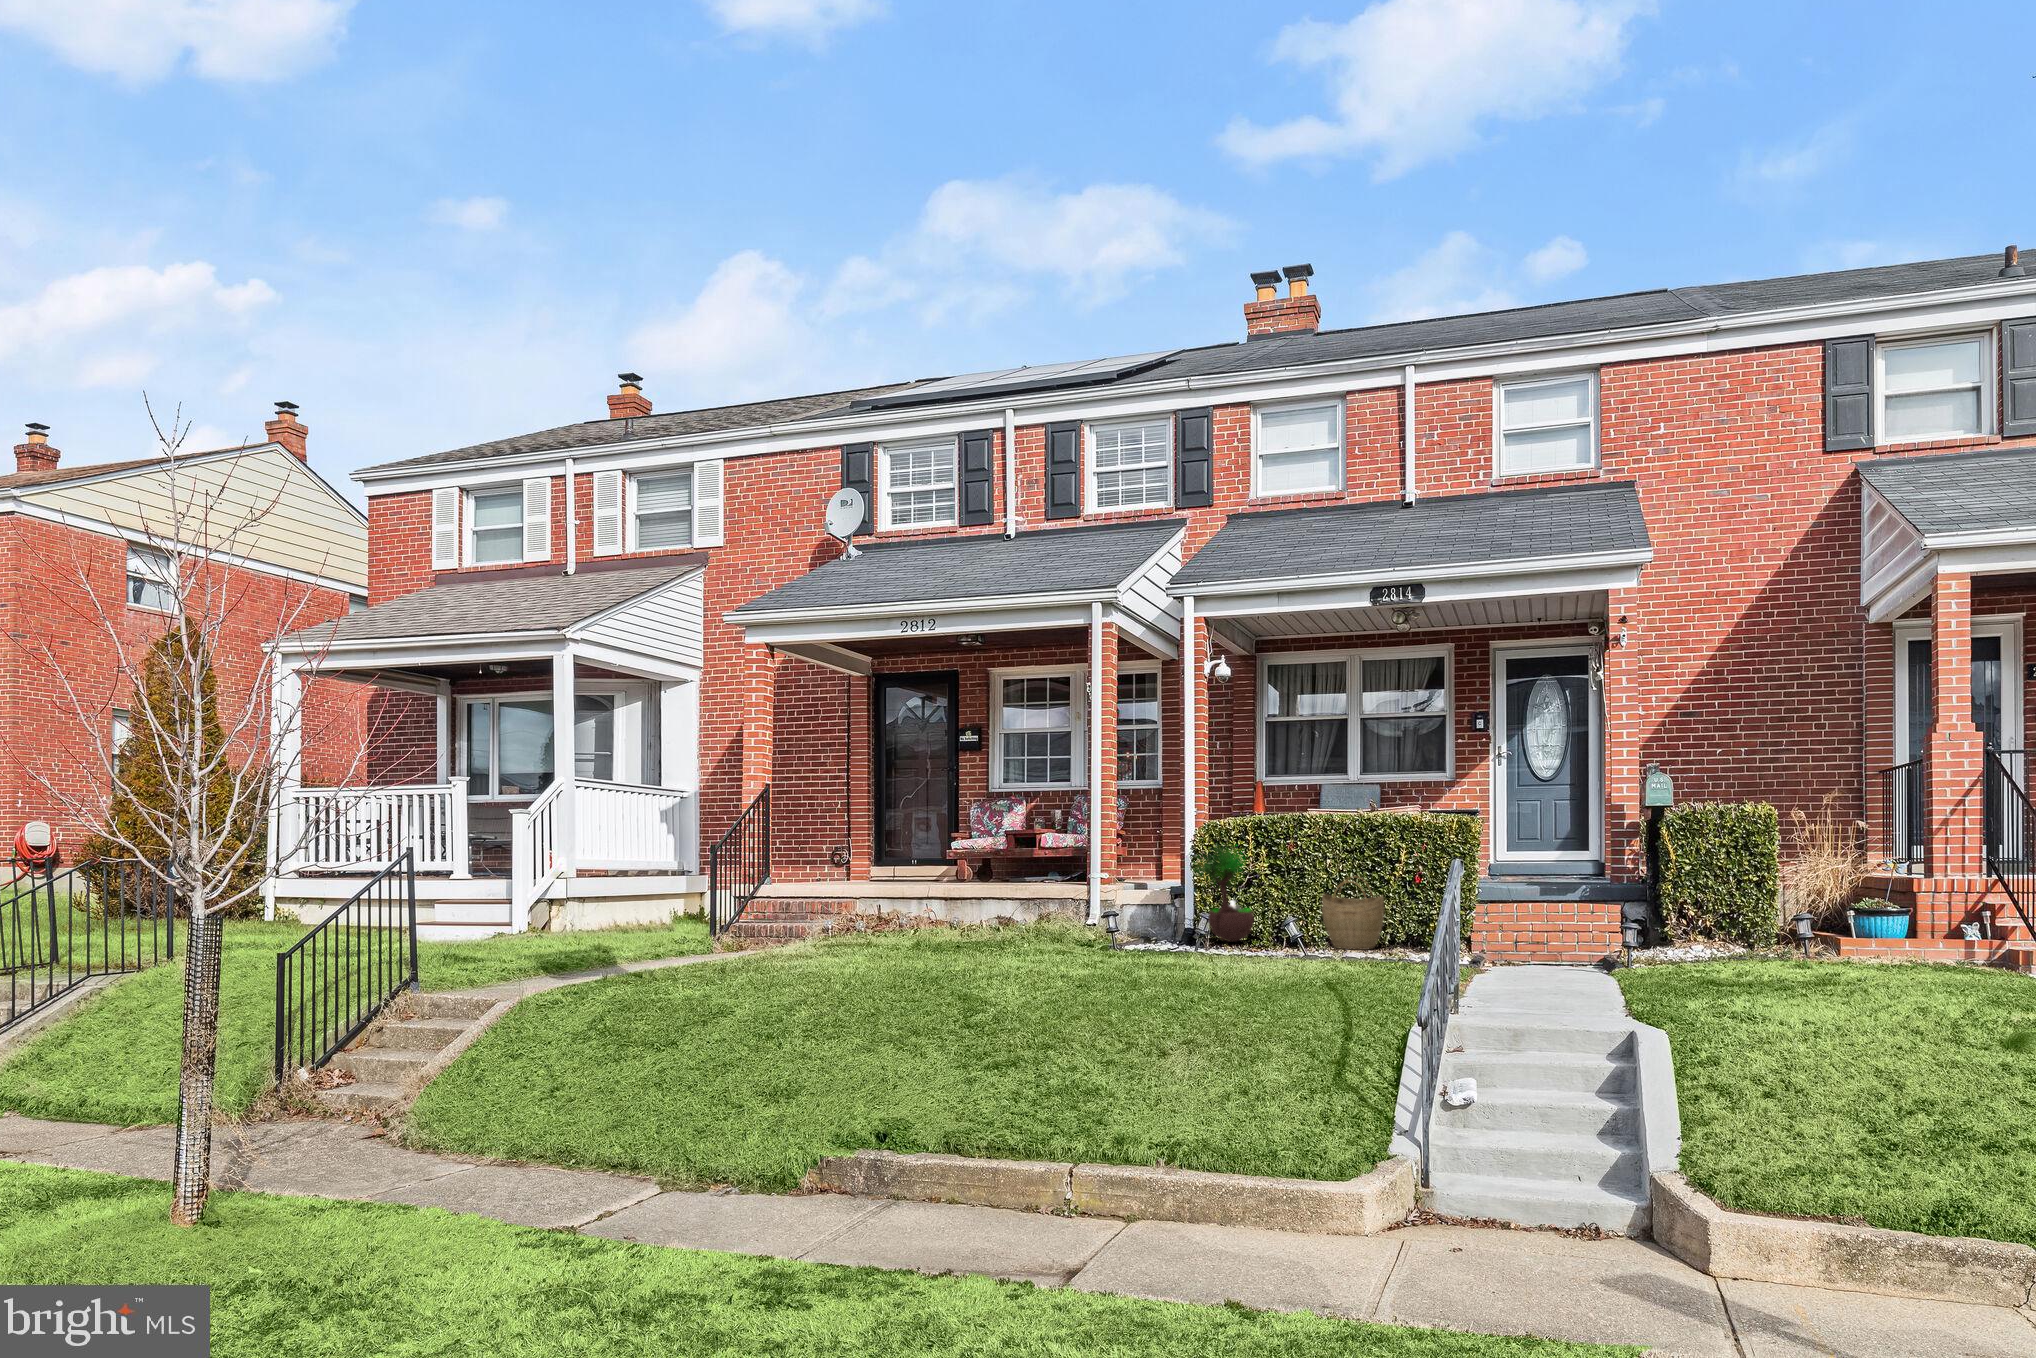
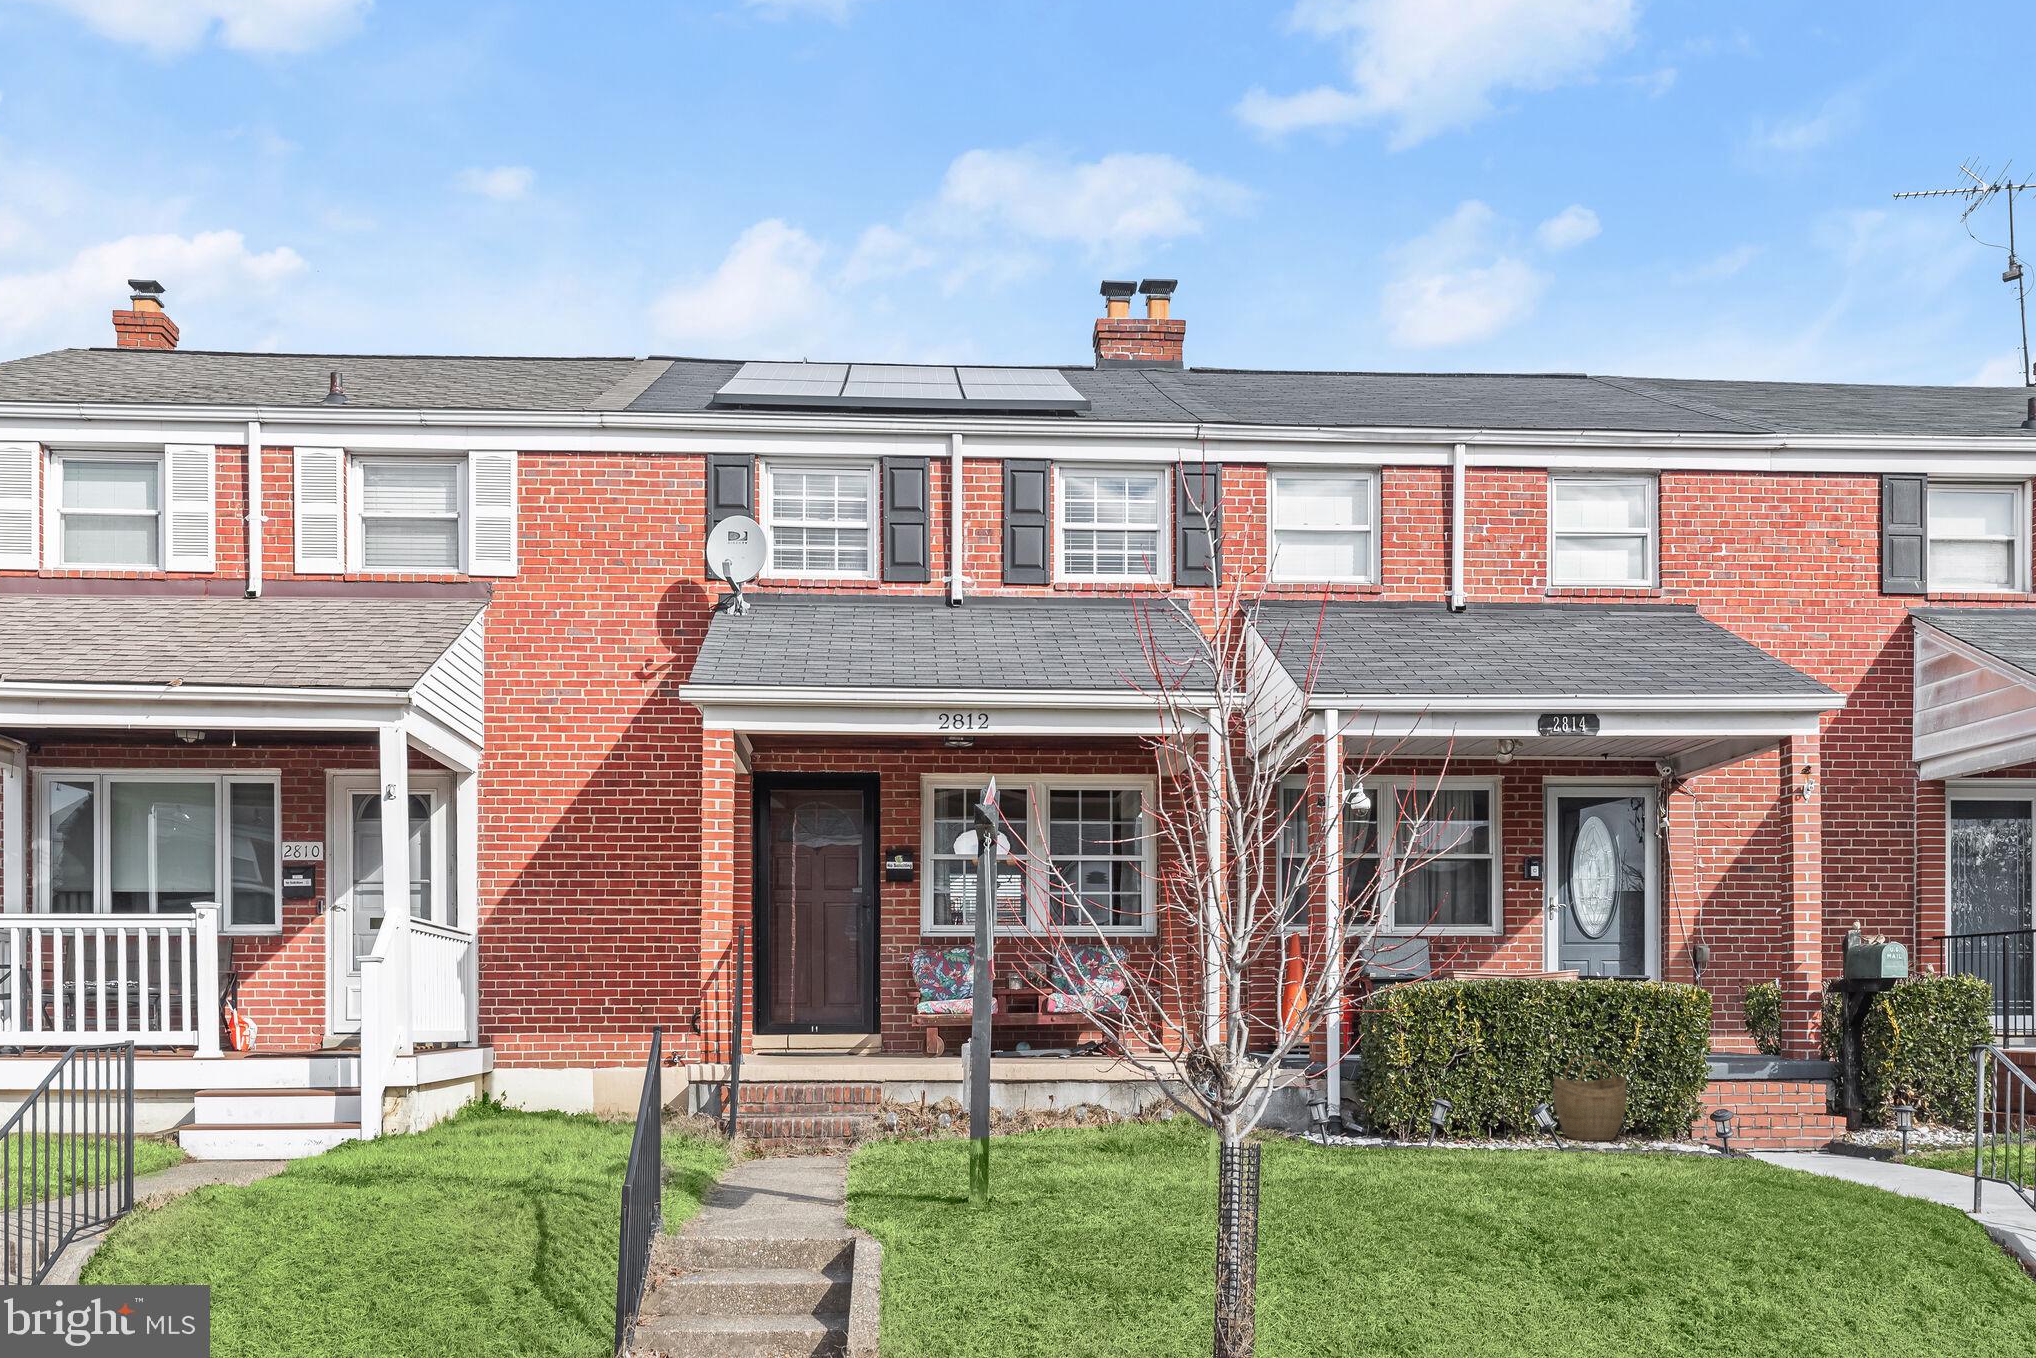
potted tree: present [1194,845,1254,942] -> none [1412,1010,1488,1136]

